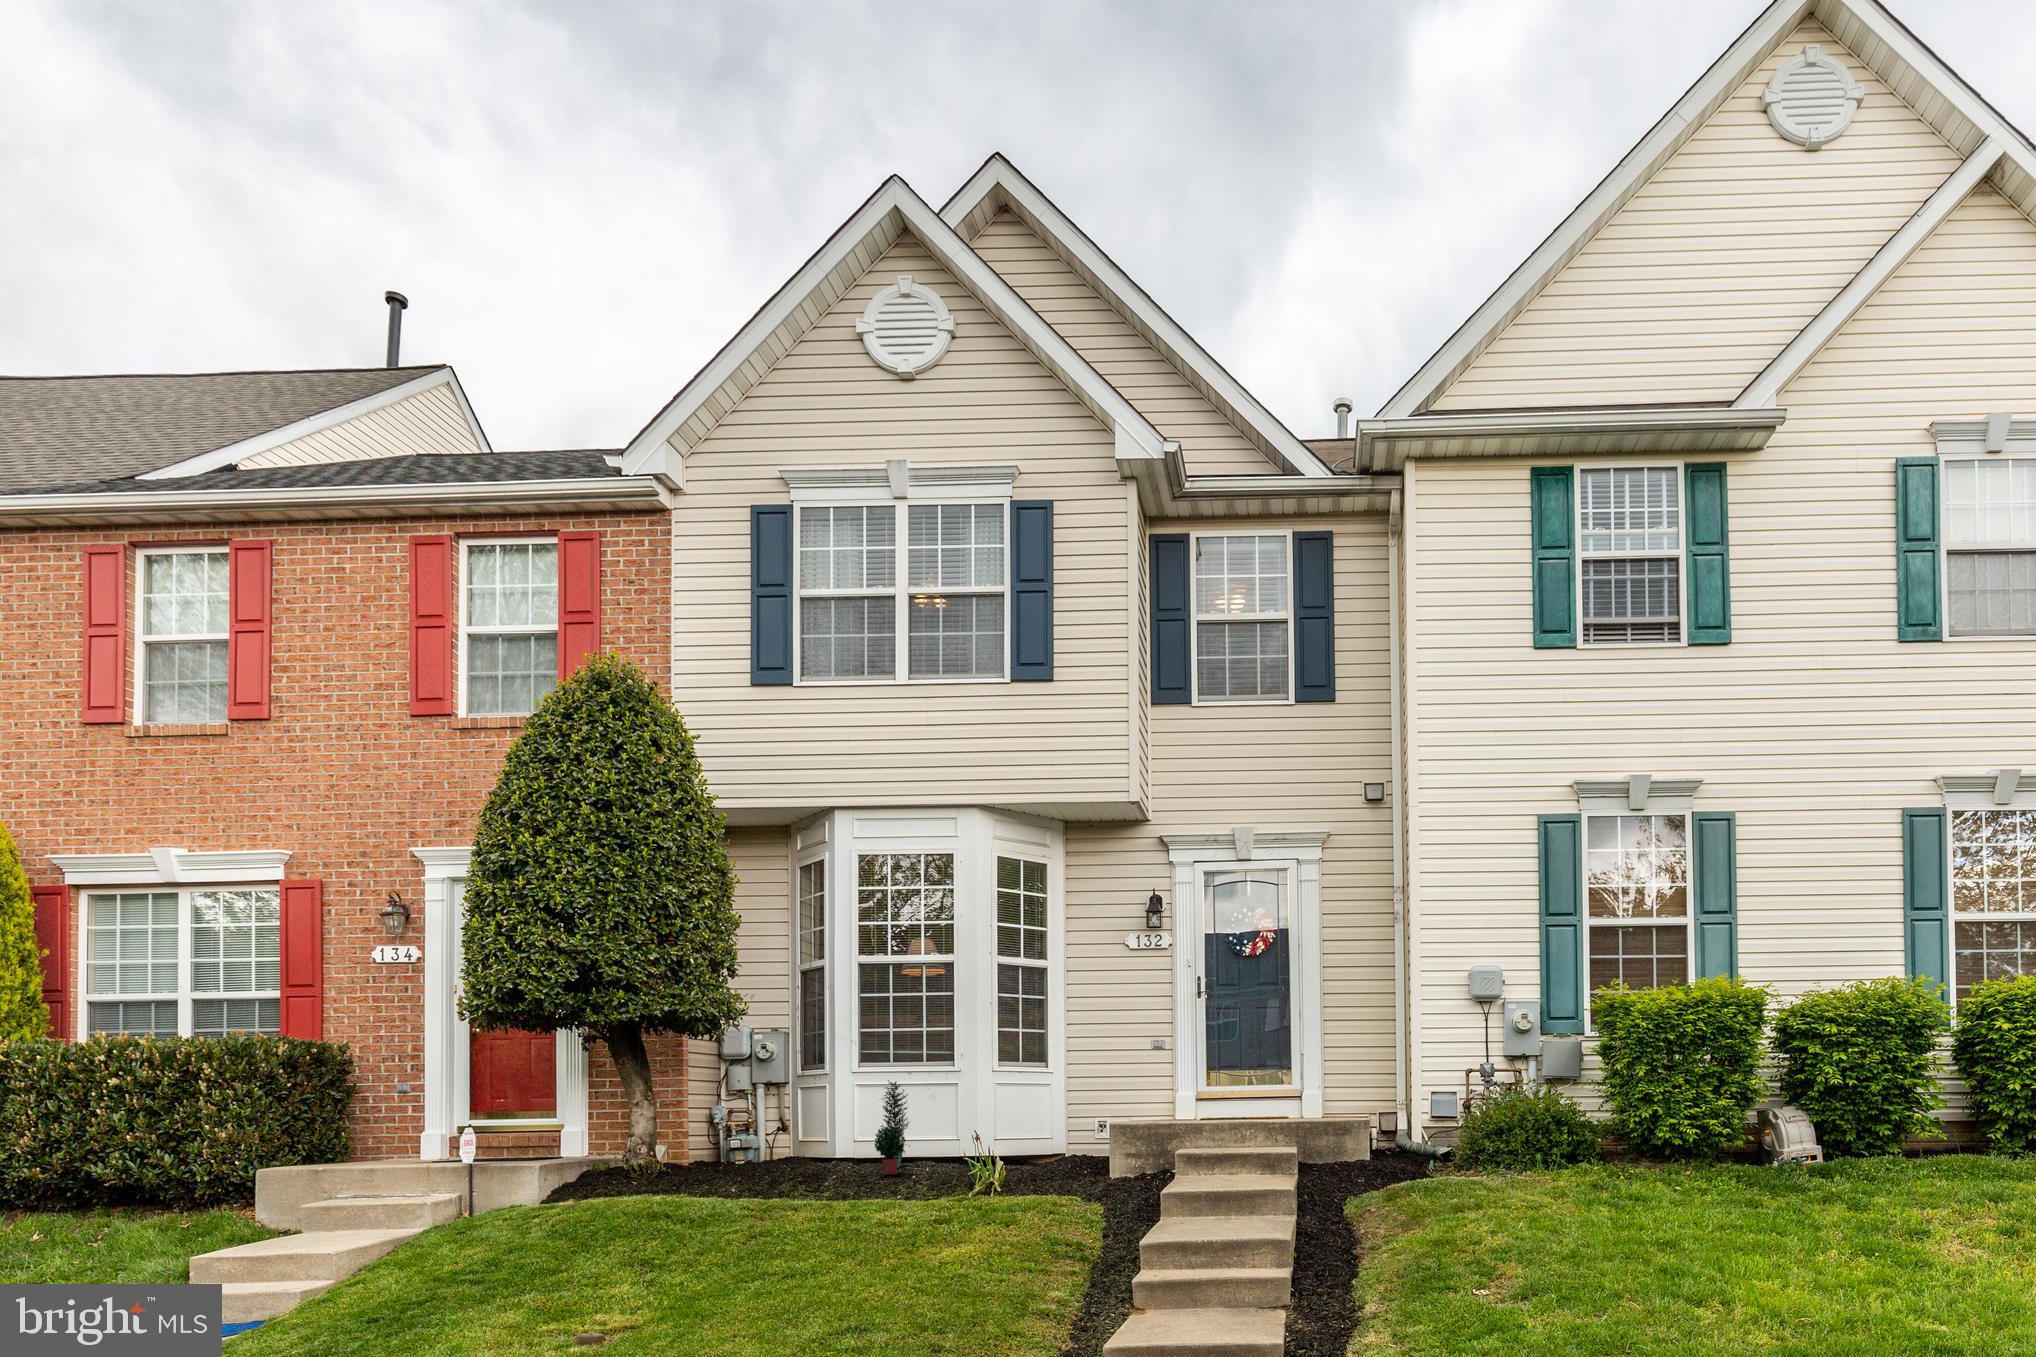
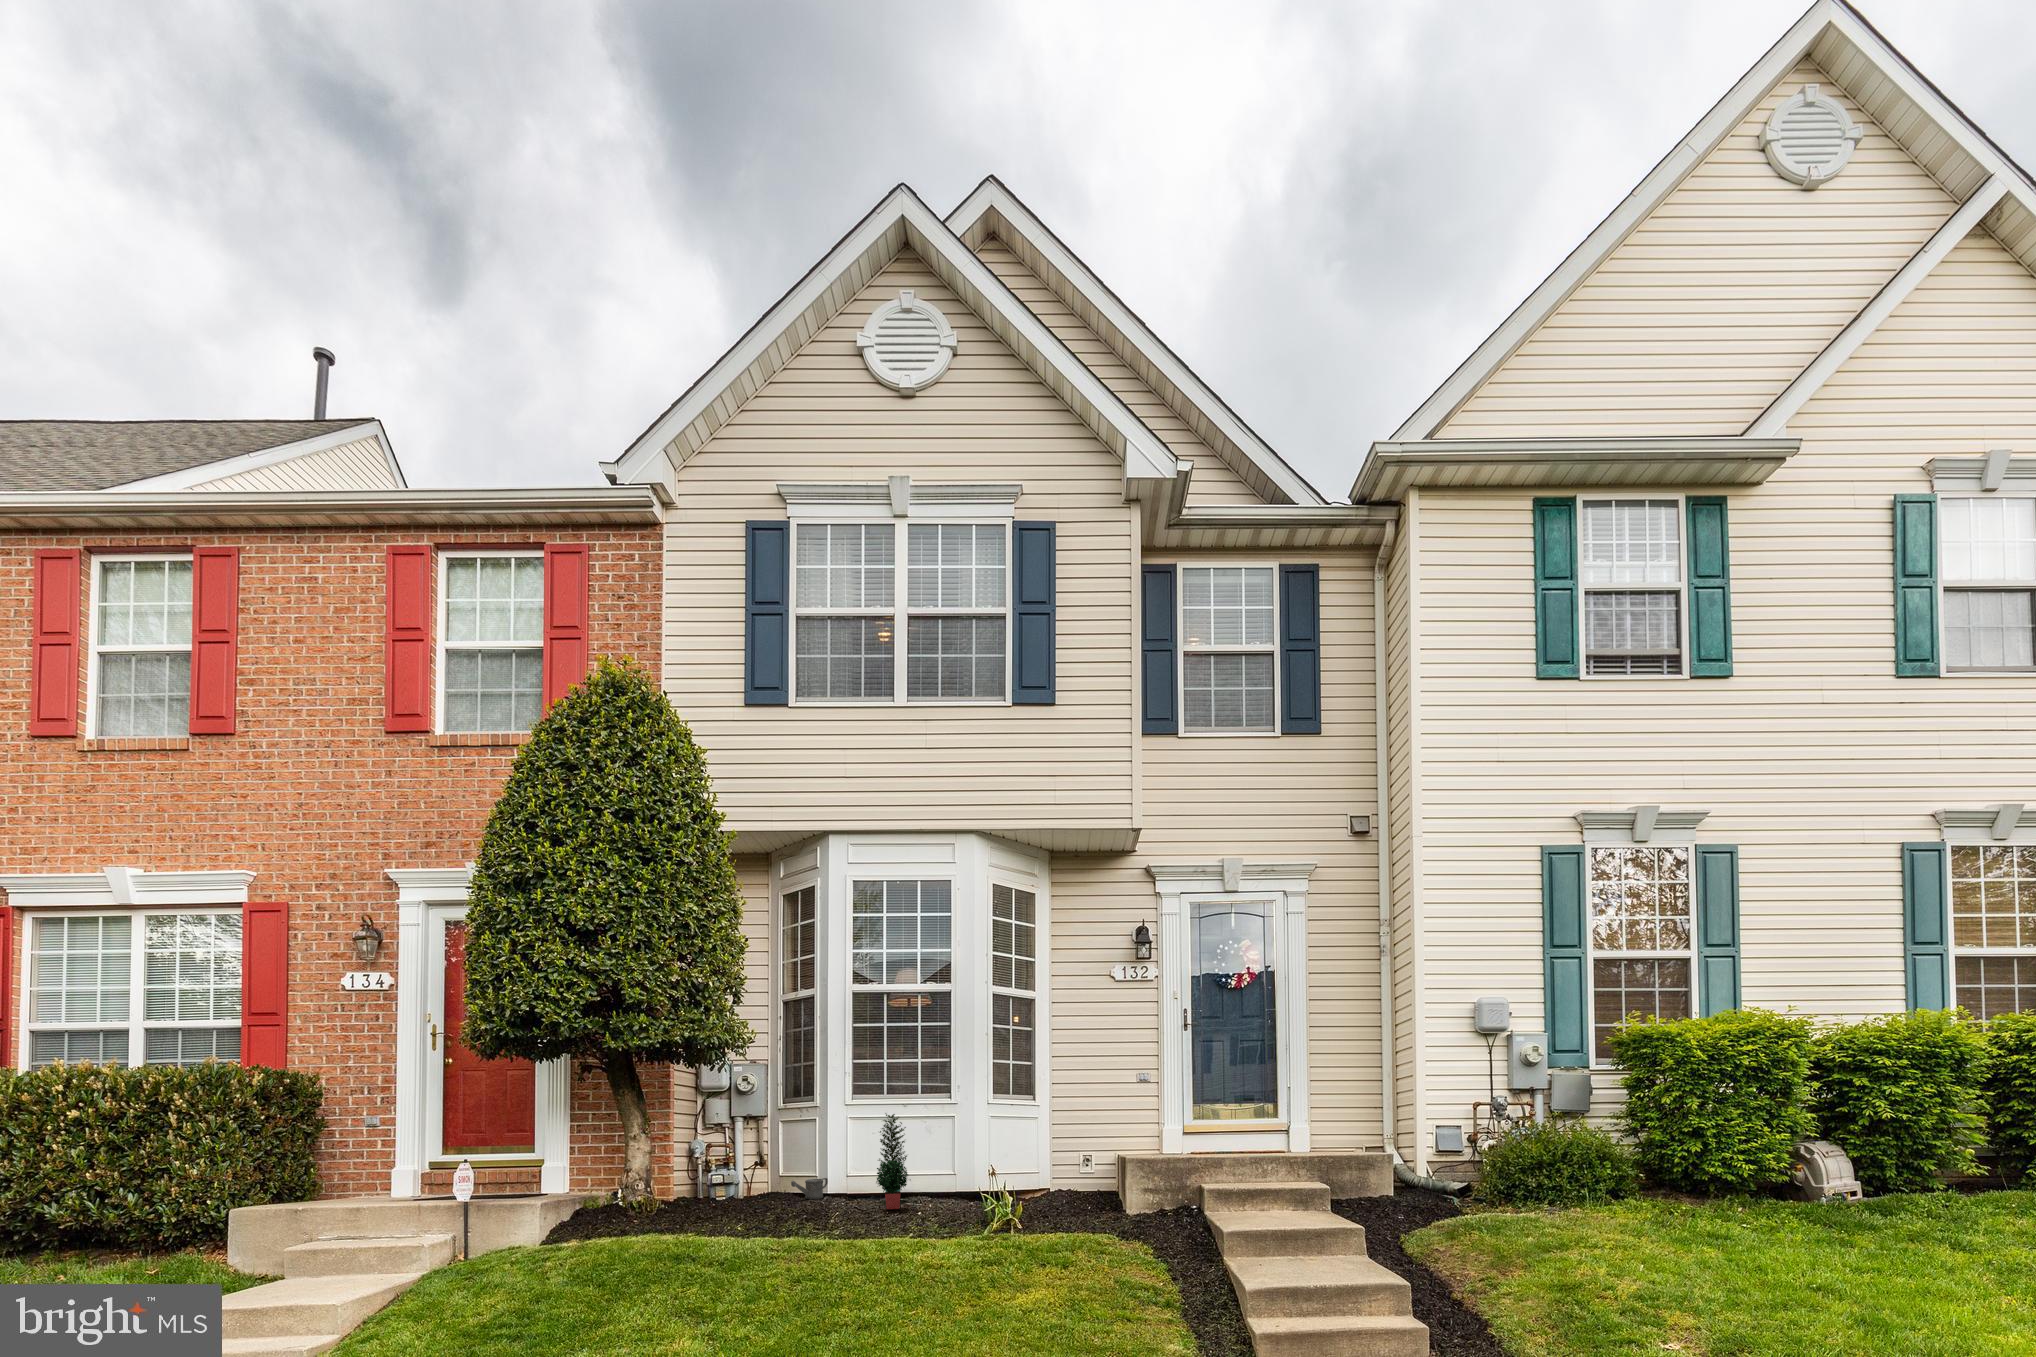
watering can: none [796,1144,833,1164] -> present [791,1178,828,1199]

